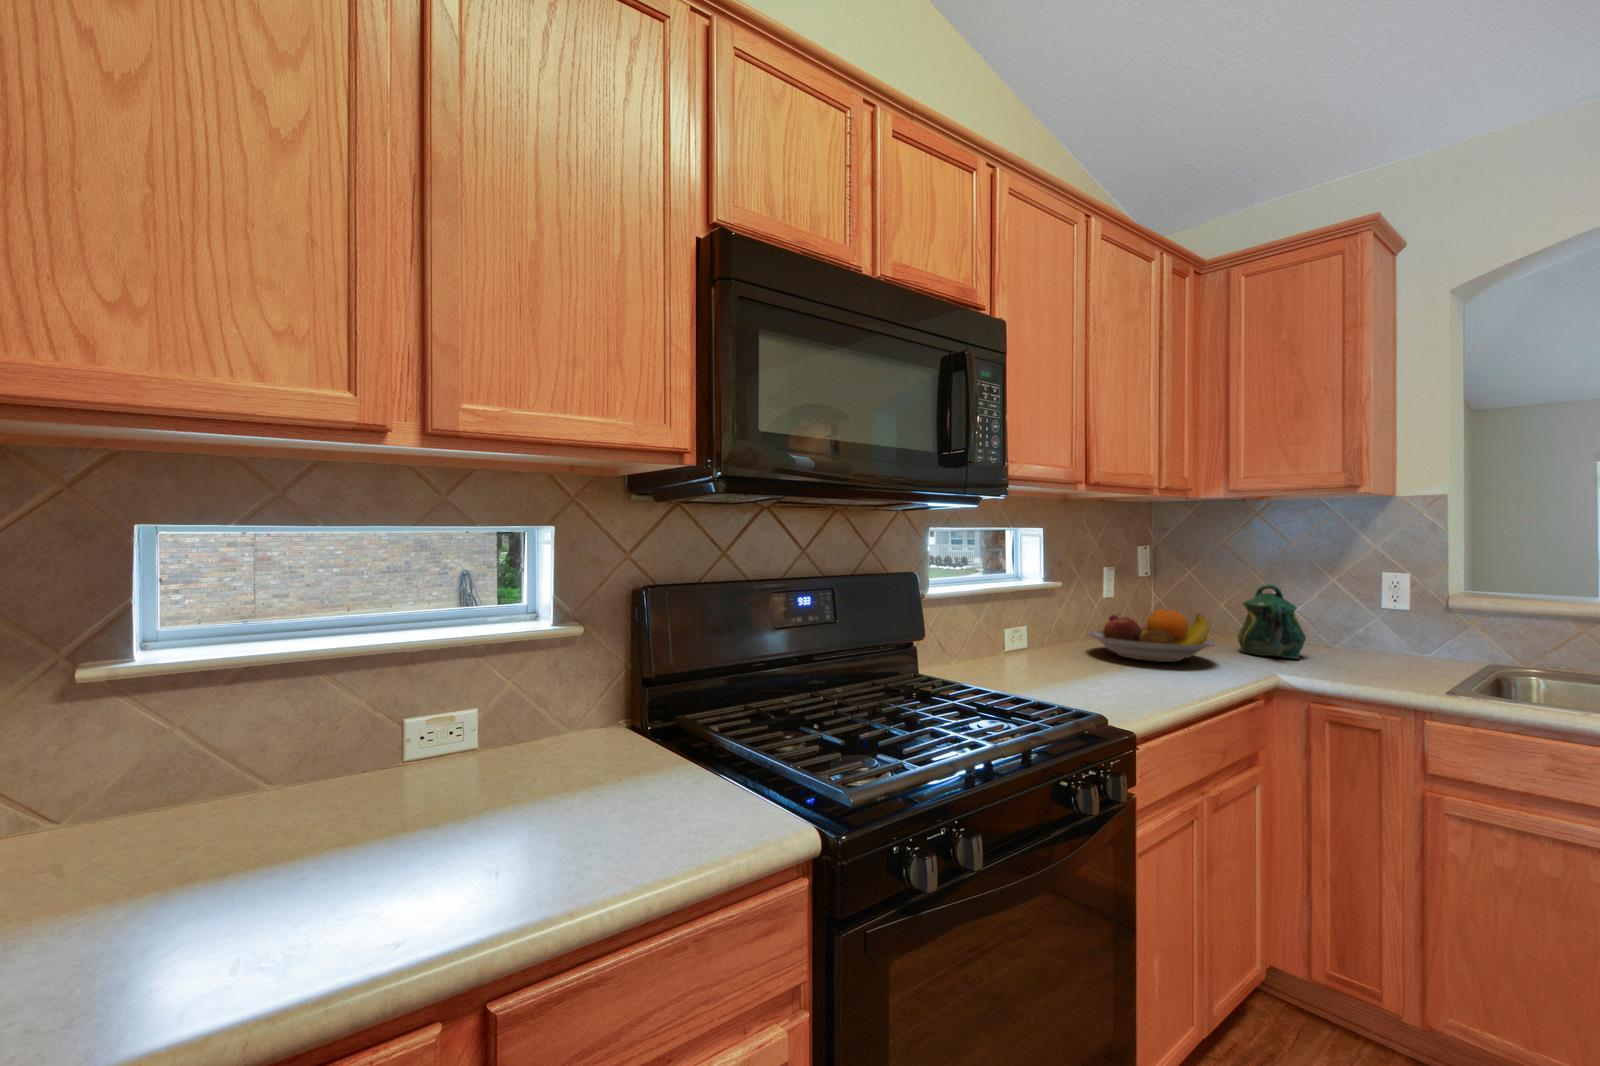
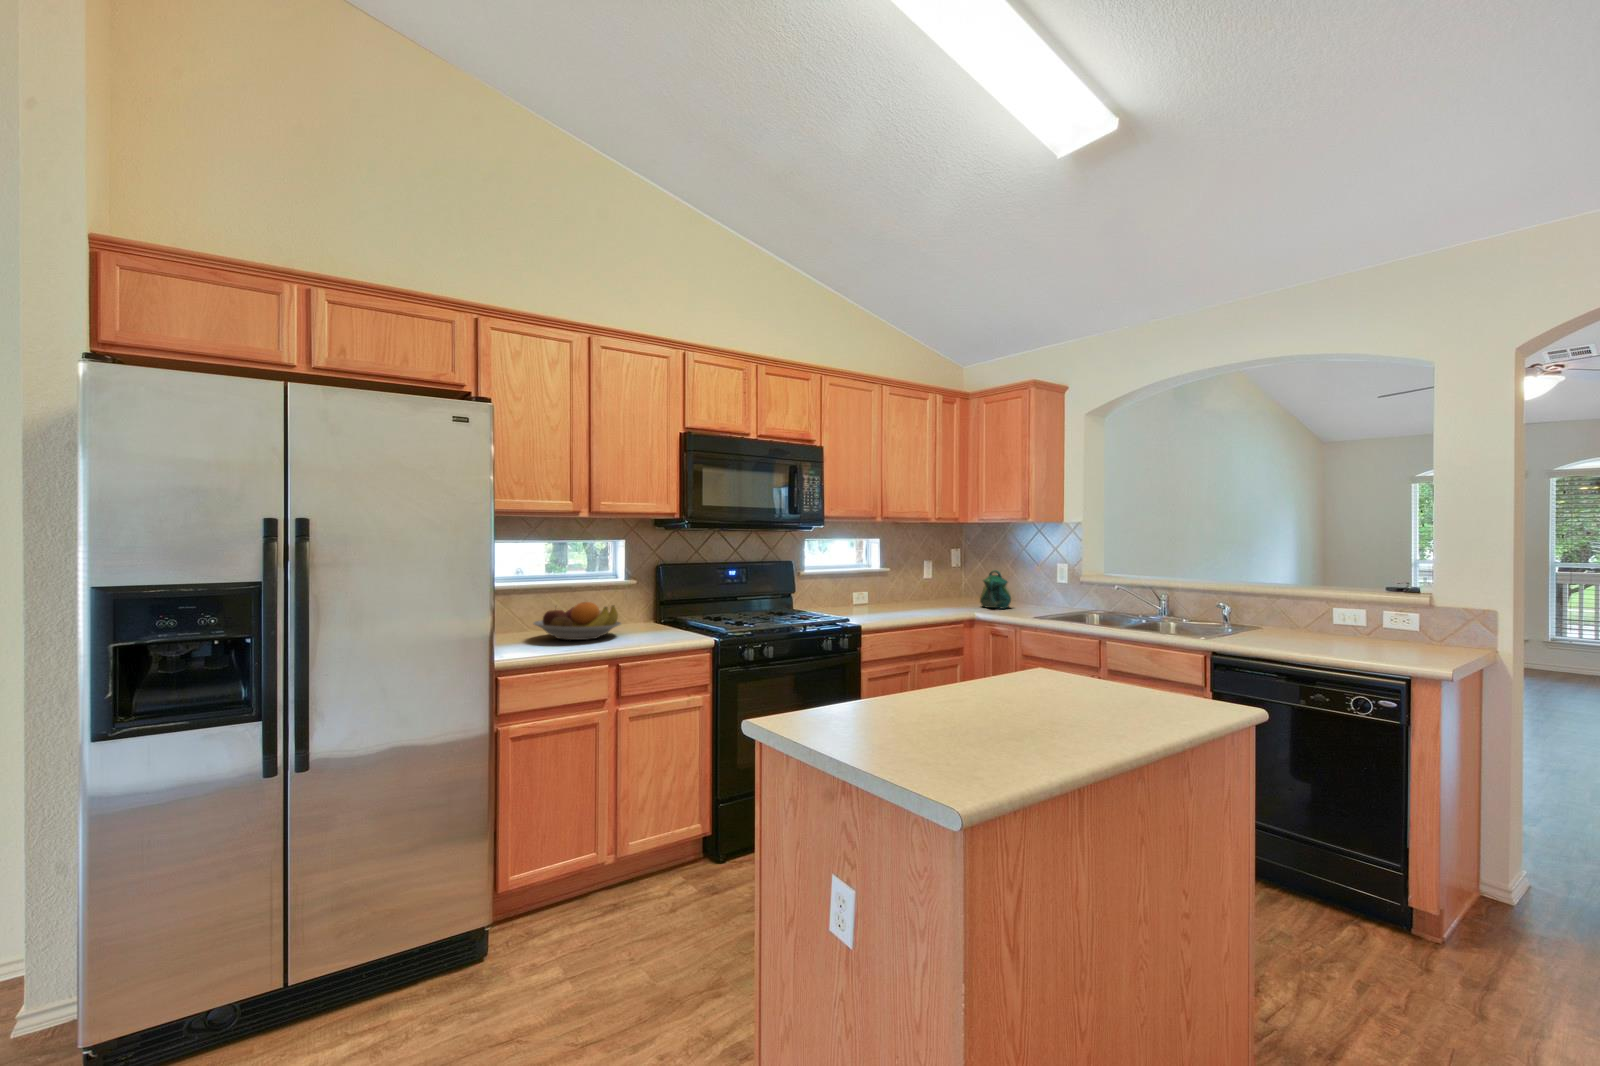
fruit bowl: present [1088,609,1216,662] -> present [533,602,621,640]

